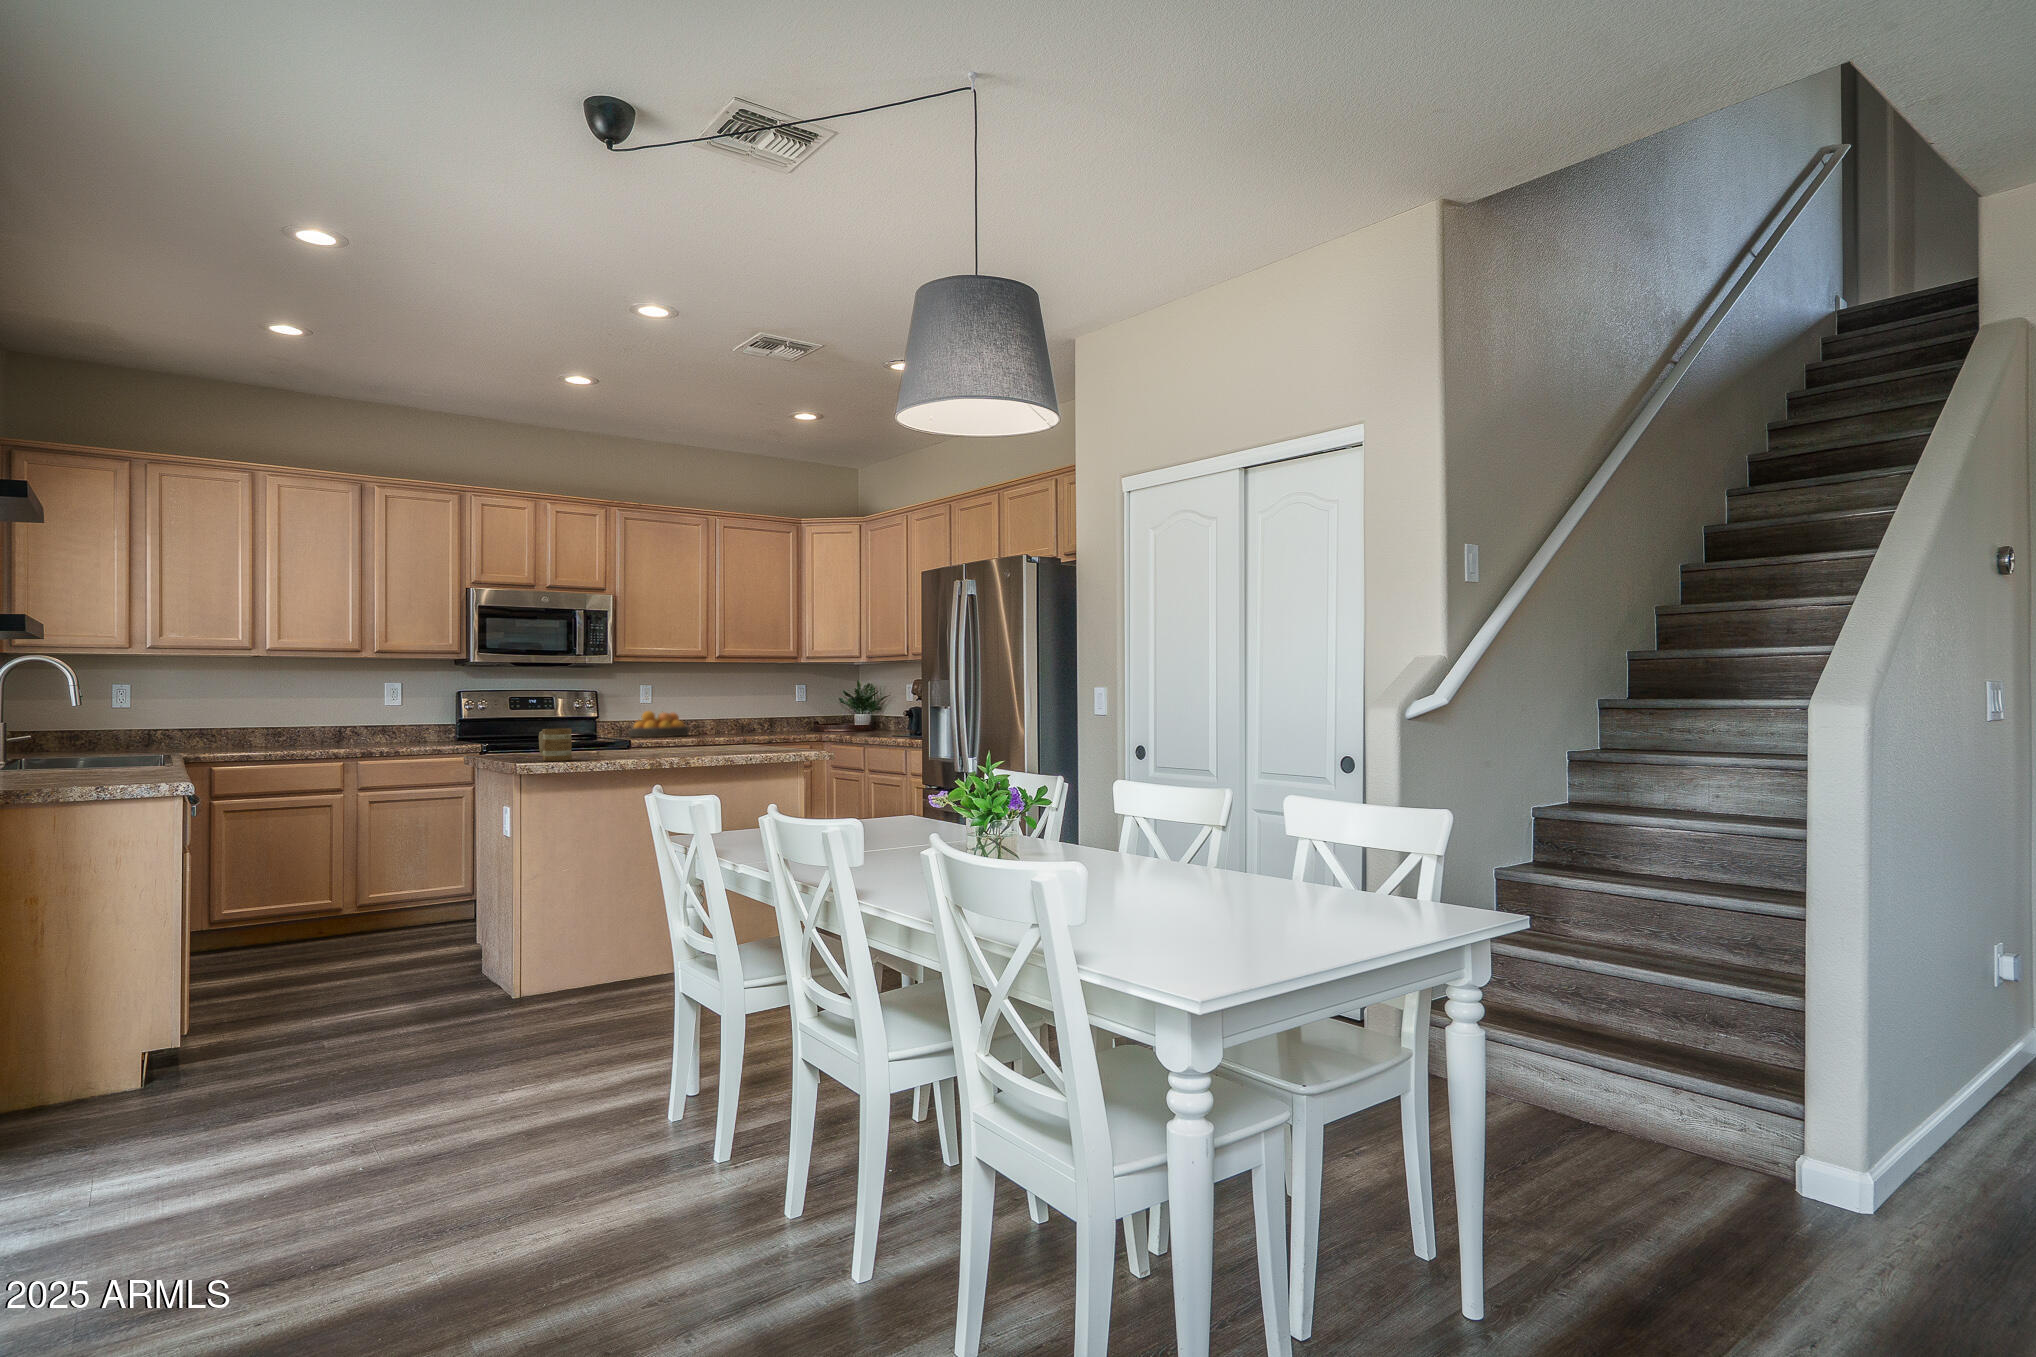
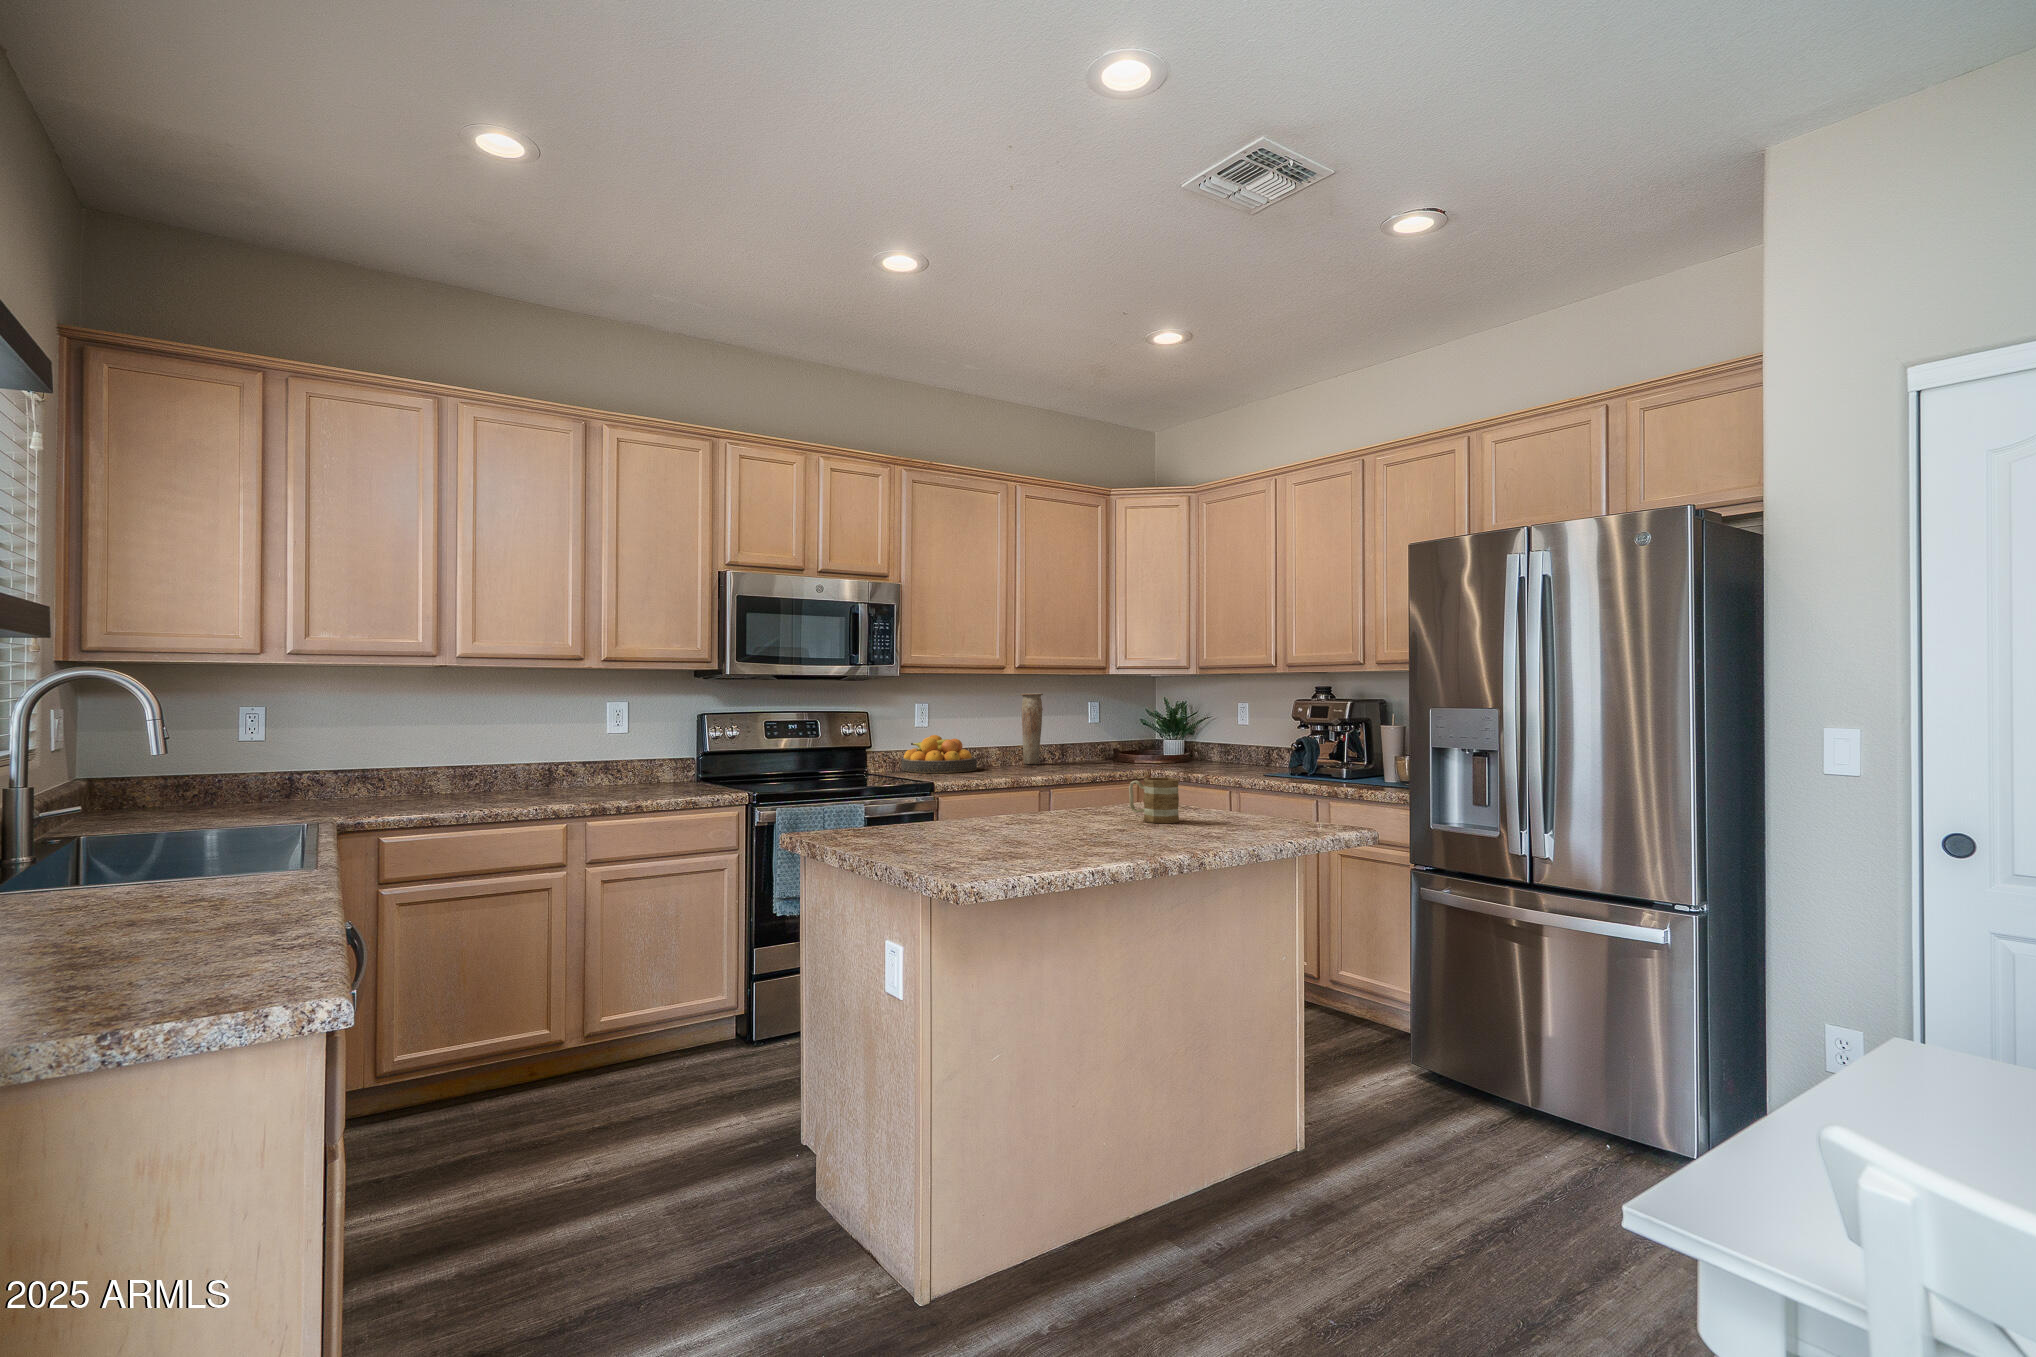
vase: none [732,678,750,733] -> present [1020,693,1043,764]
mug: present [539,729,572,761] -> present [1129,777,1179,823]

